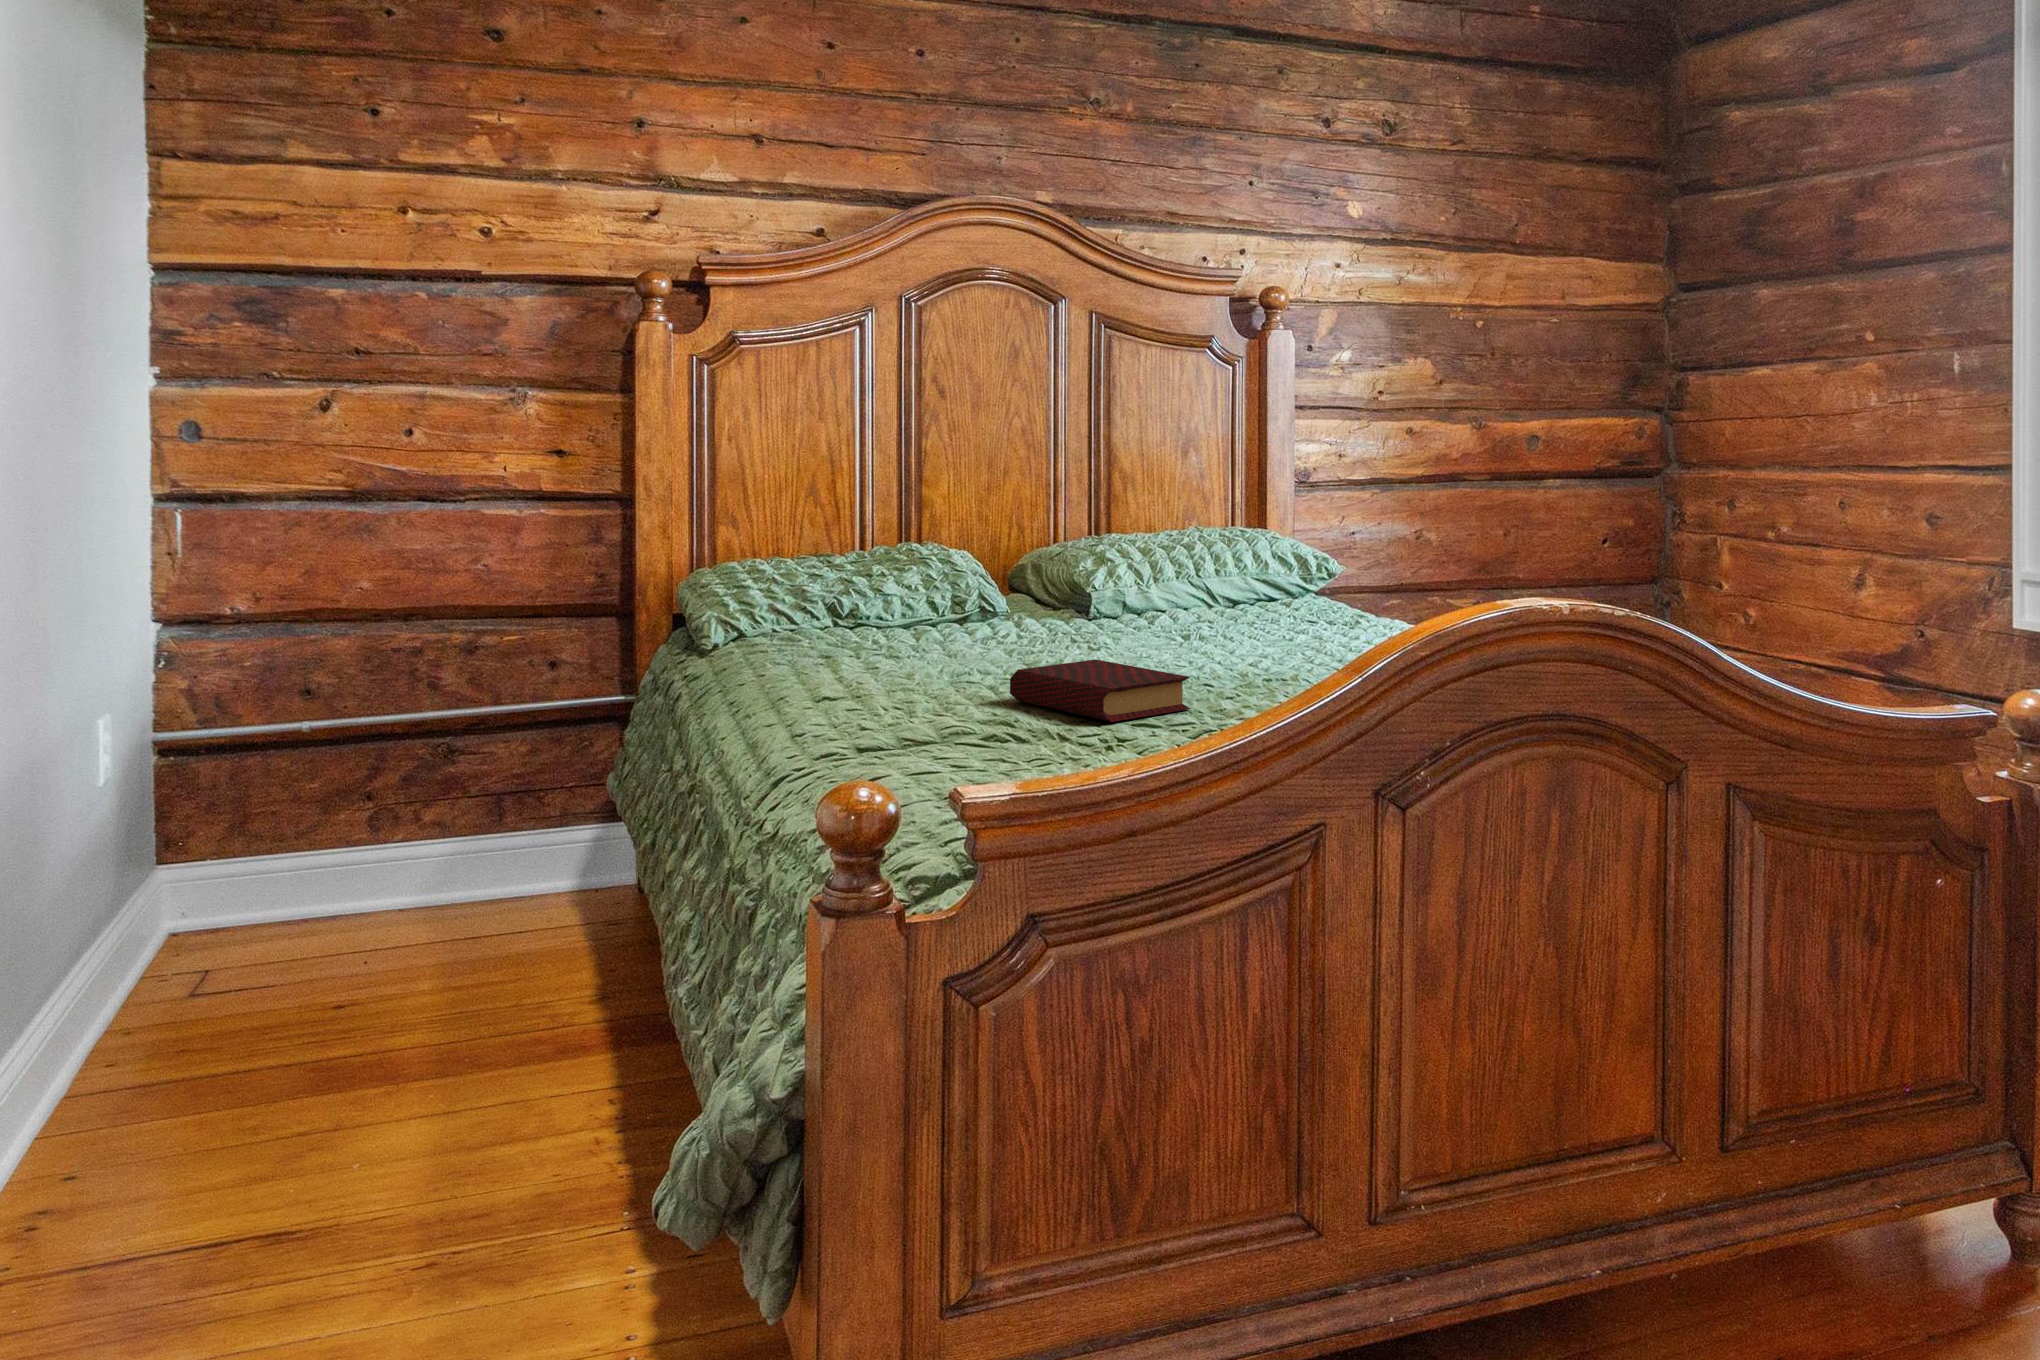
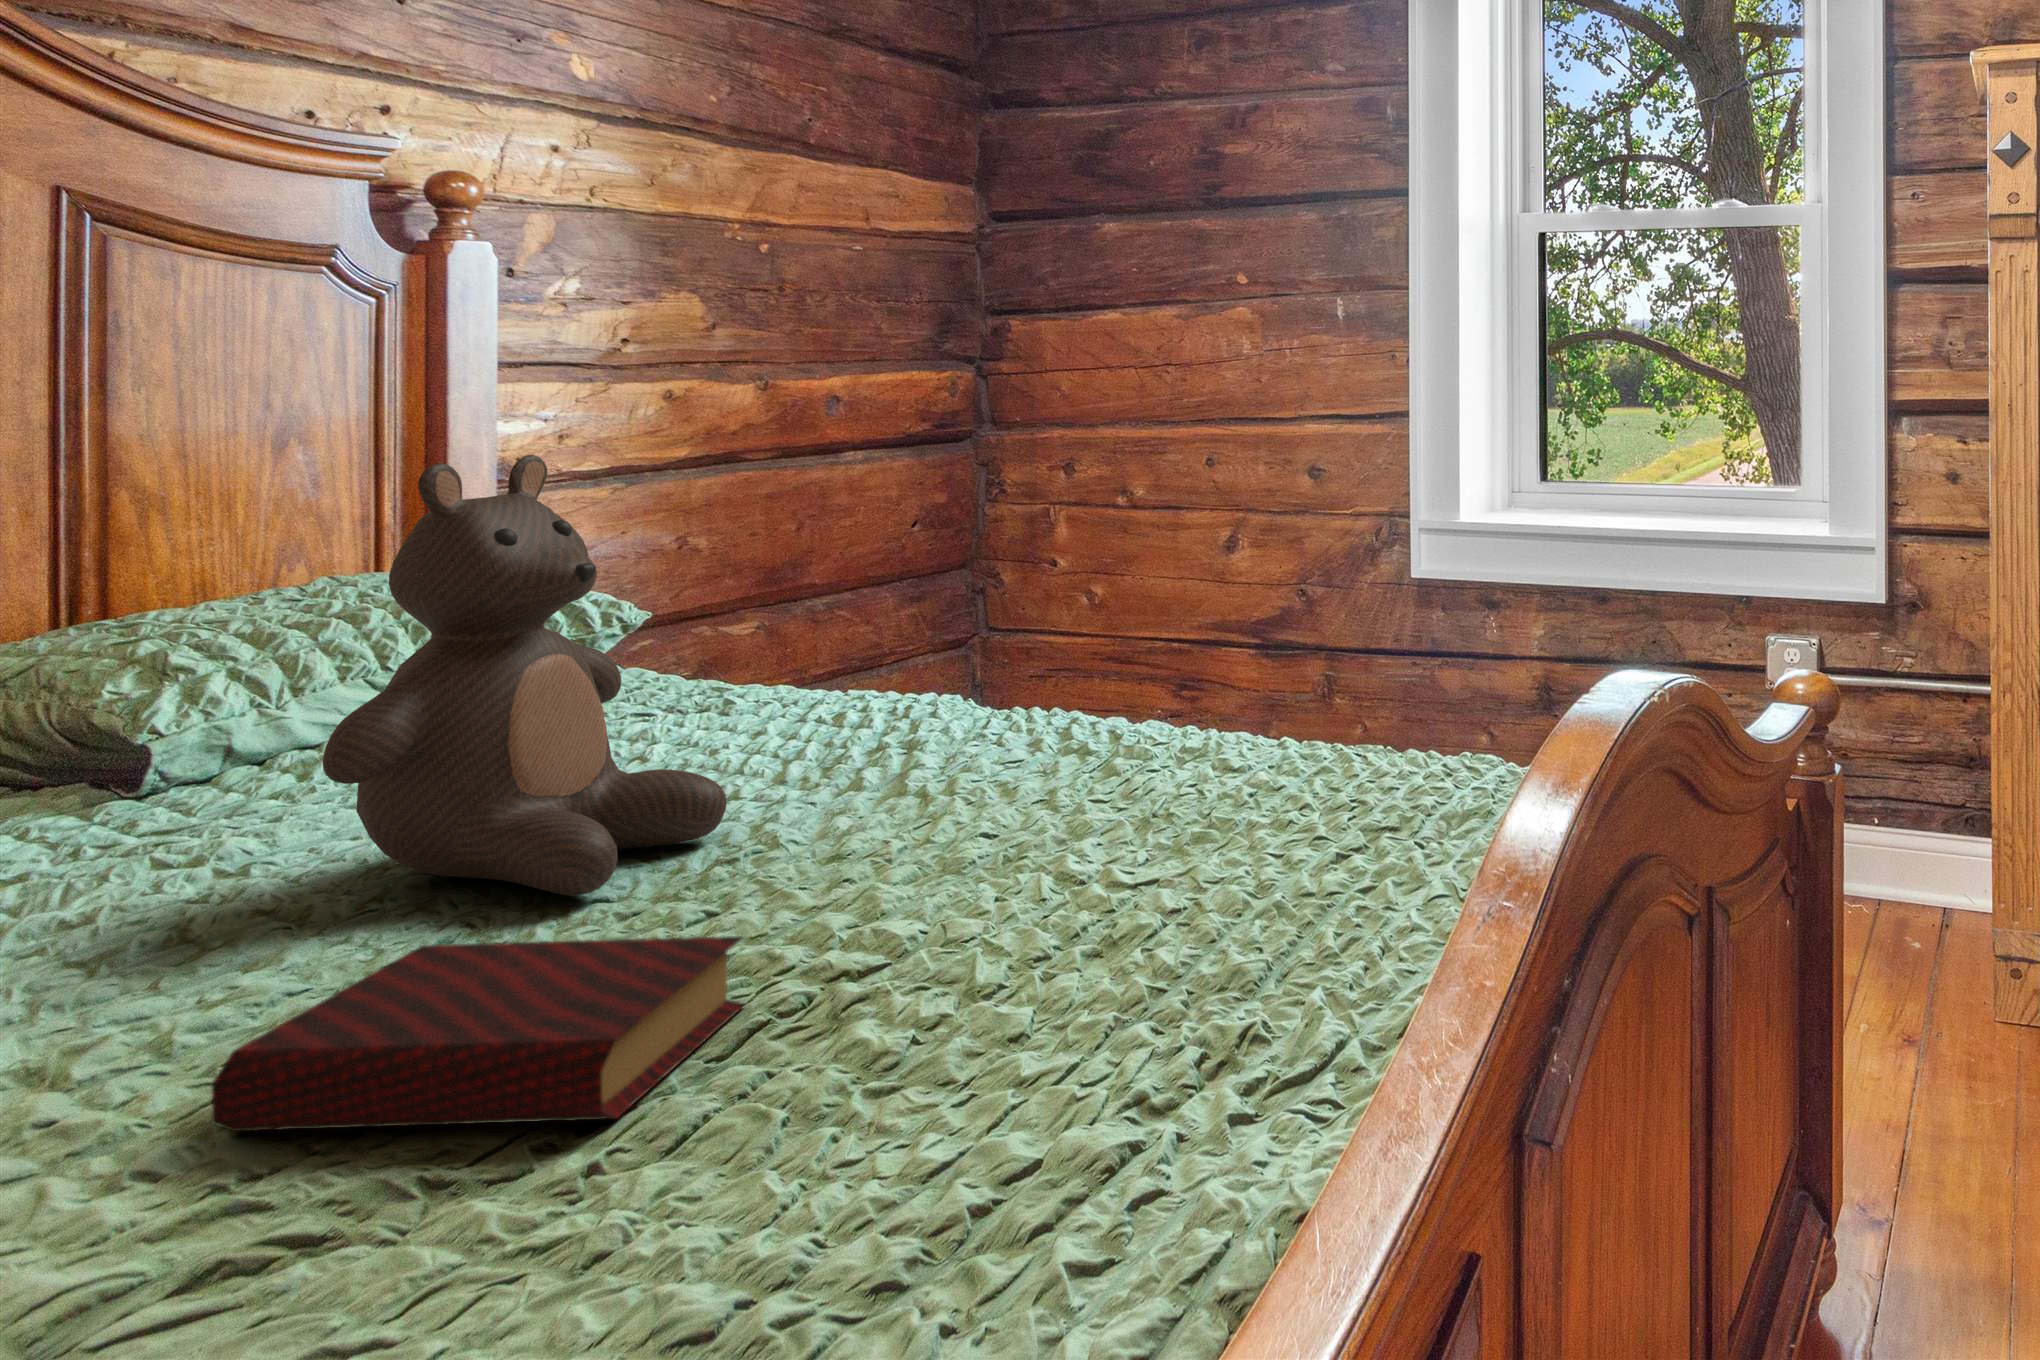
teddy bear: none [1095,453,1265,670] -> present [322,455,727,896]

